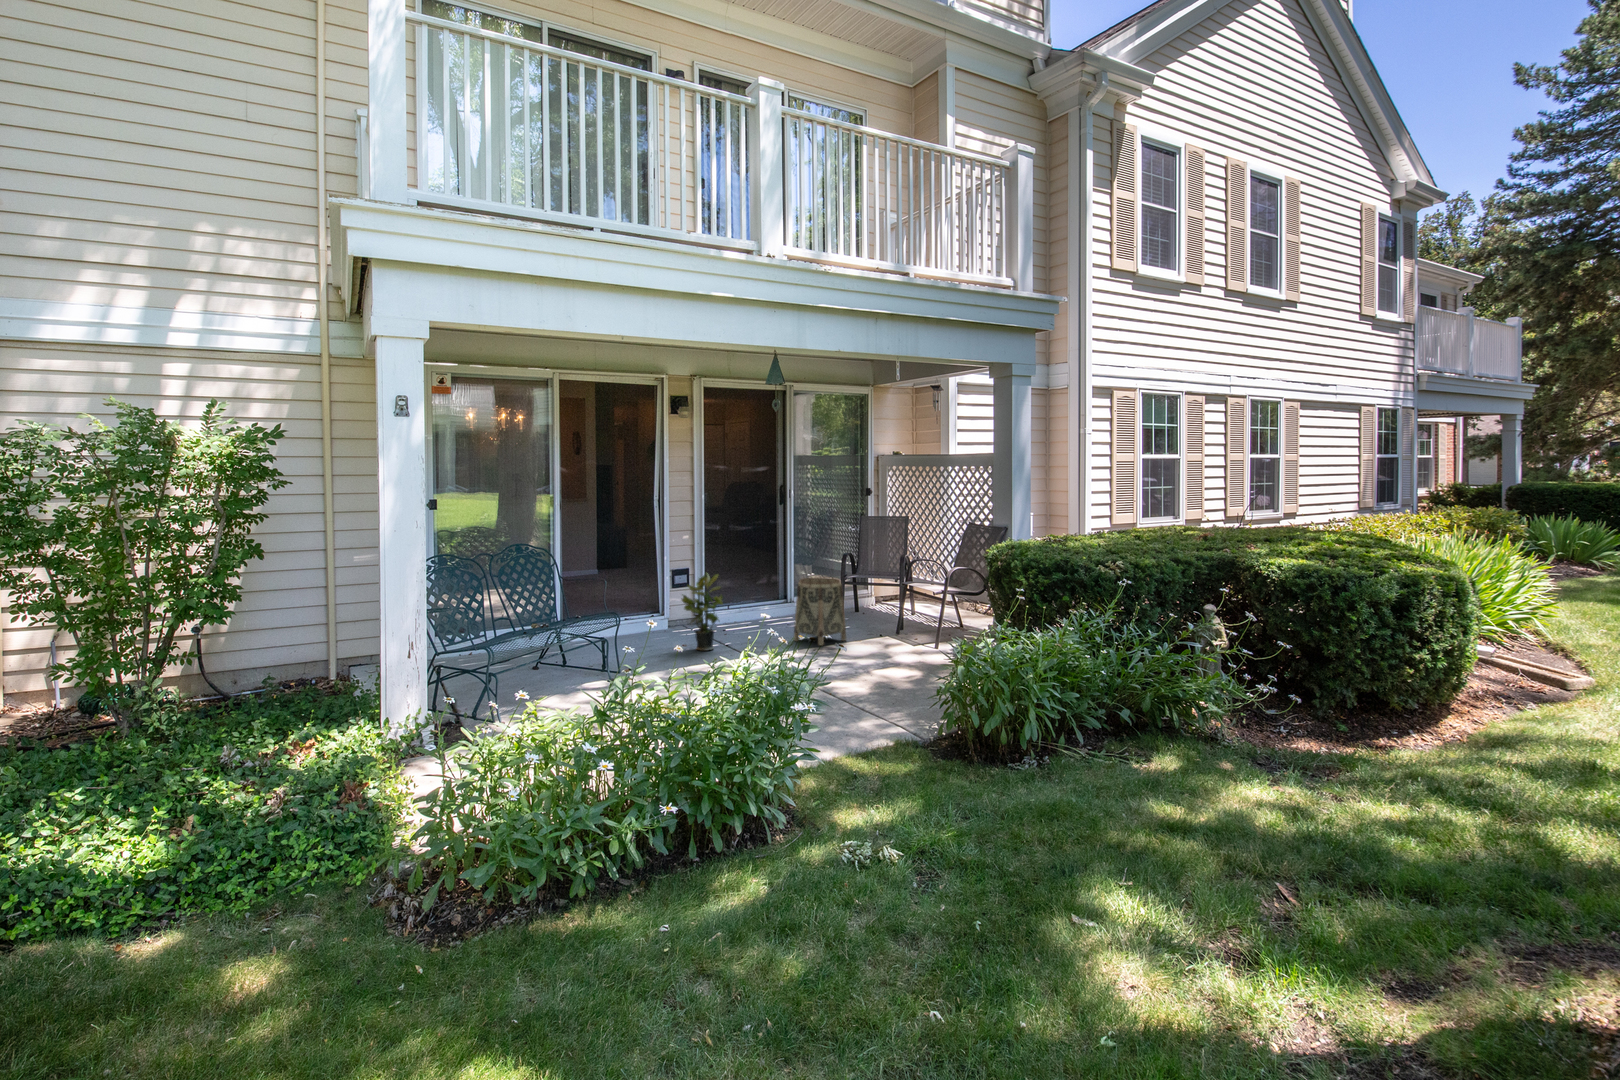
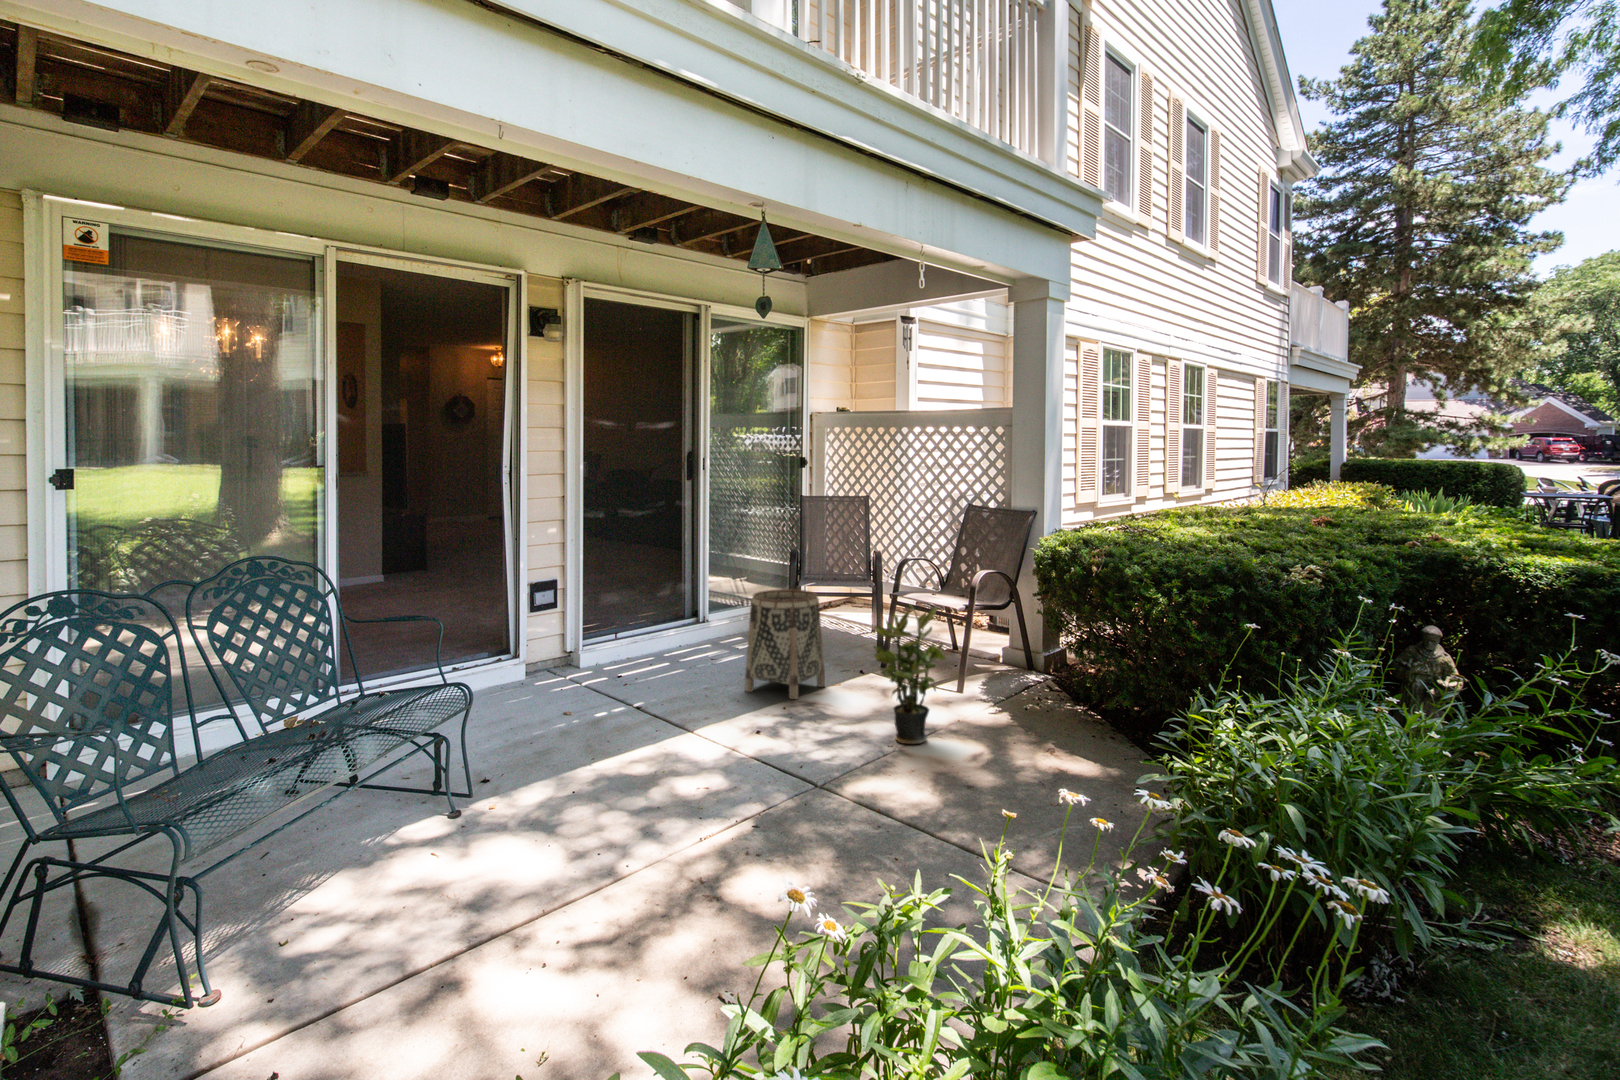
potted plant: present [682,574,723,651] -> present [874,605,946,744]

